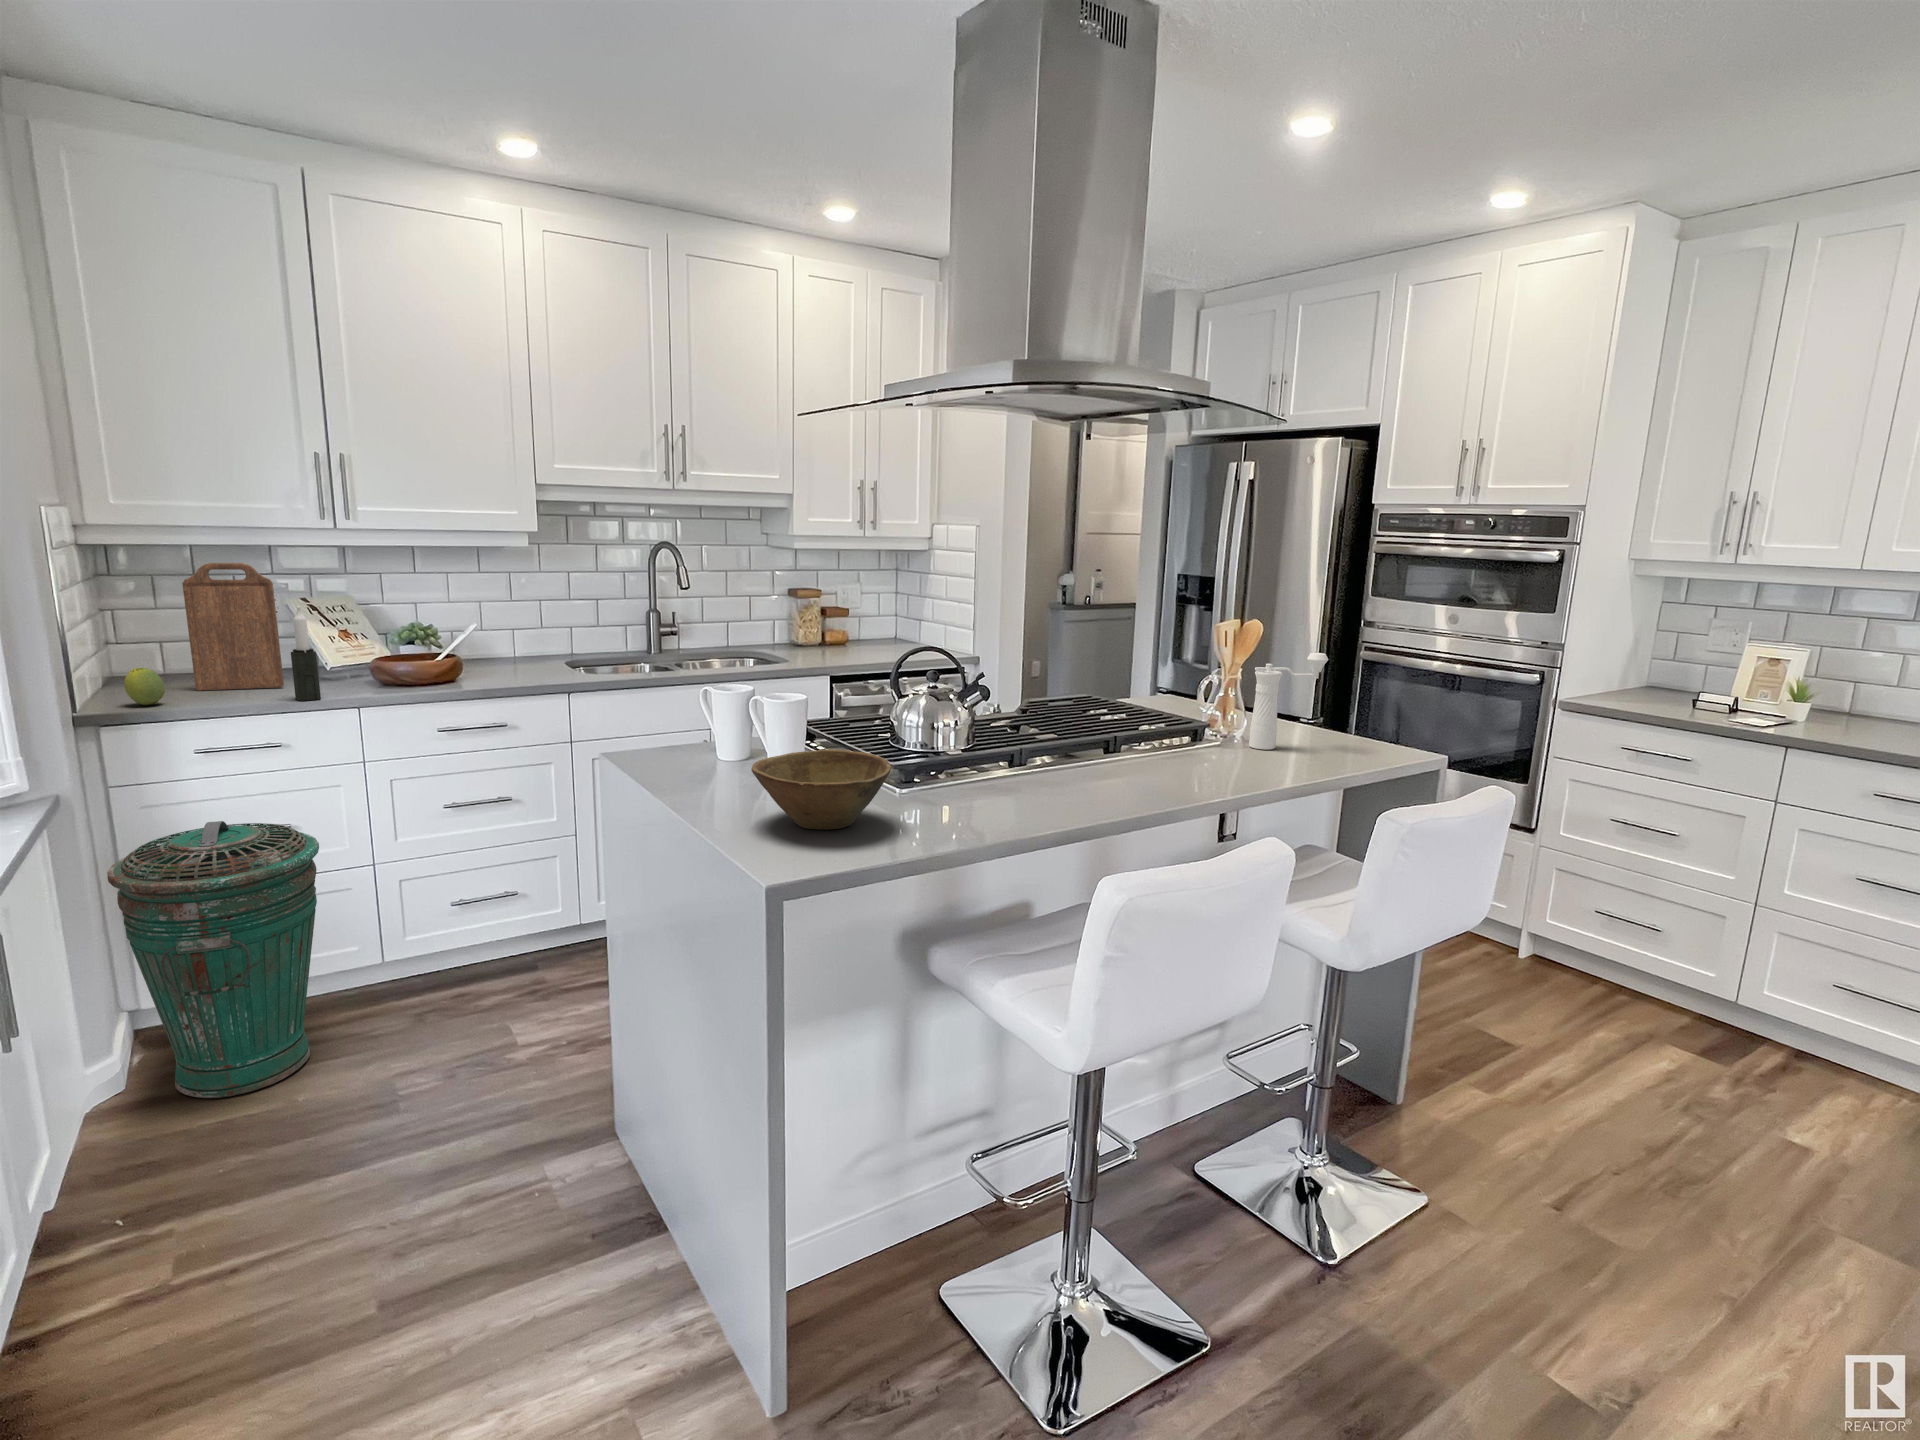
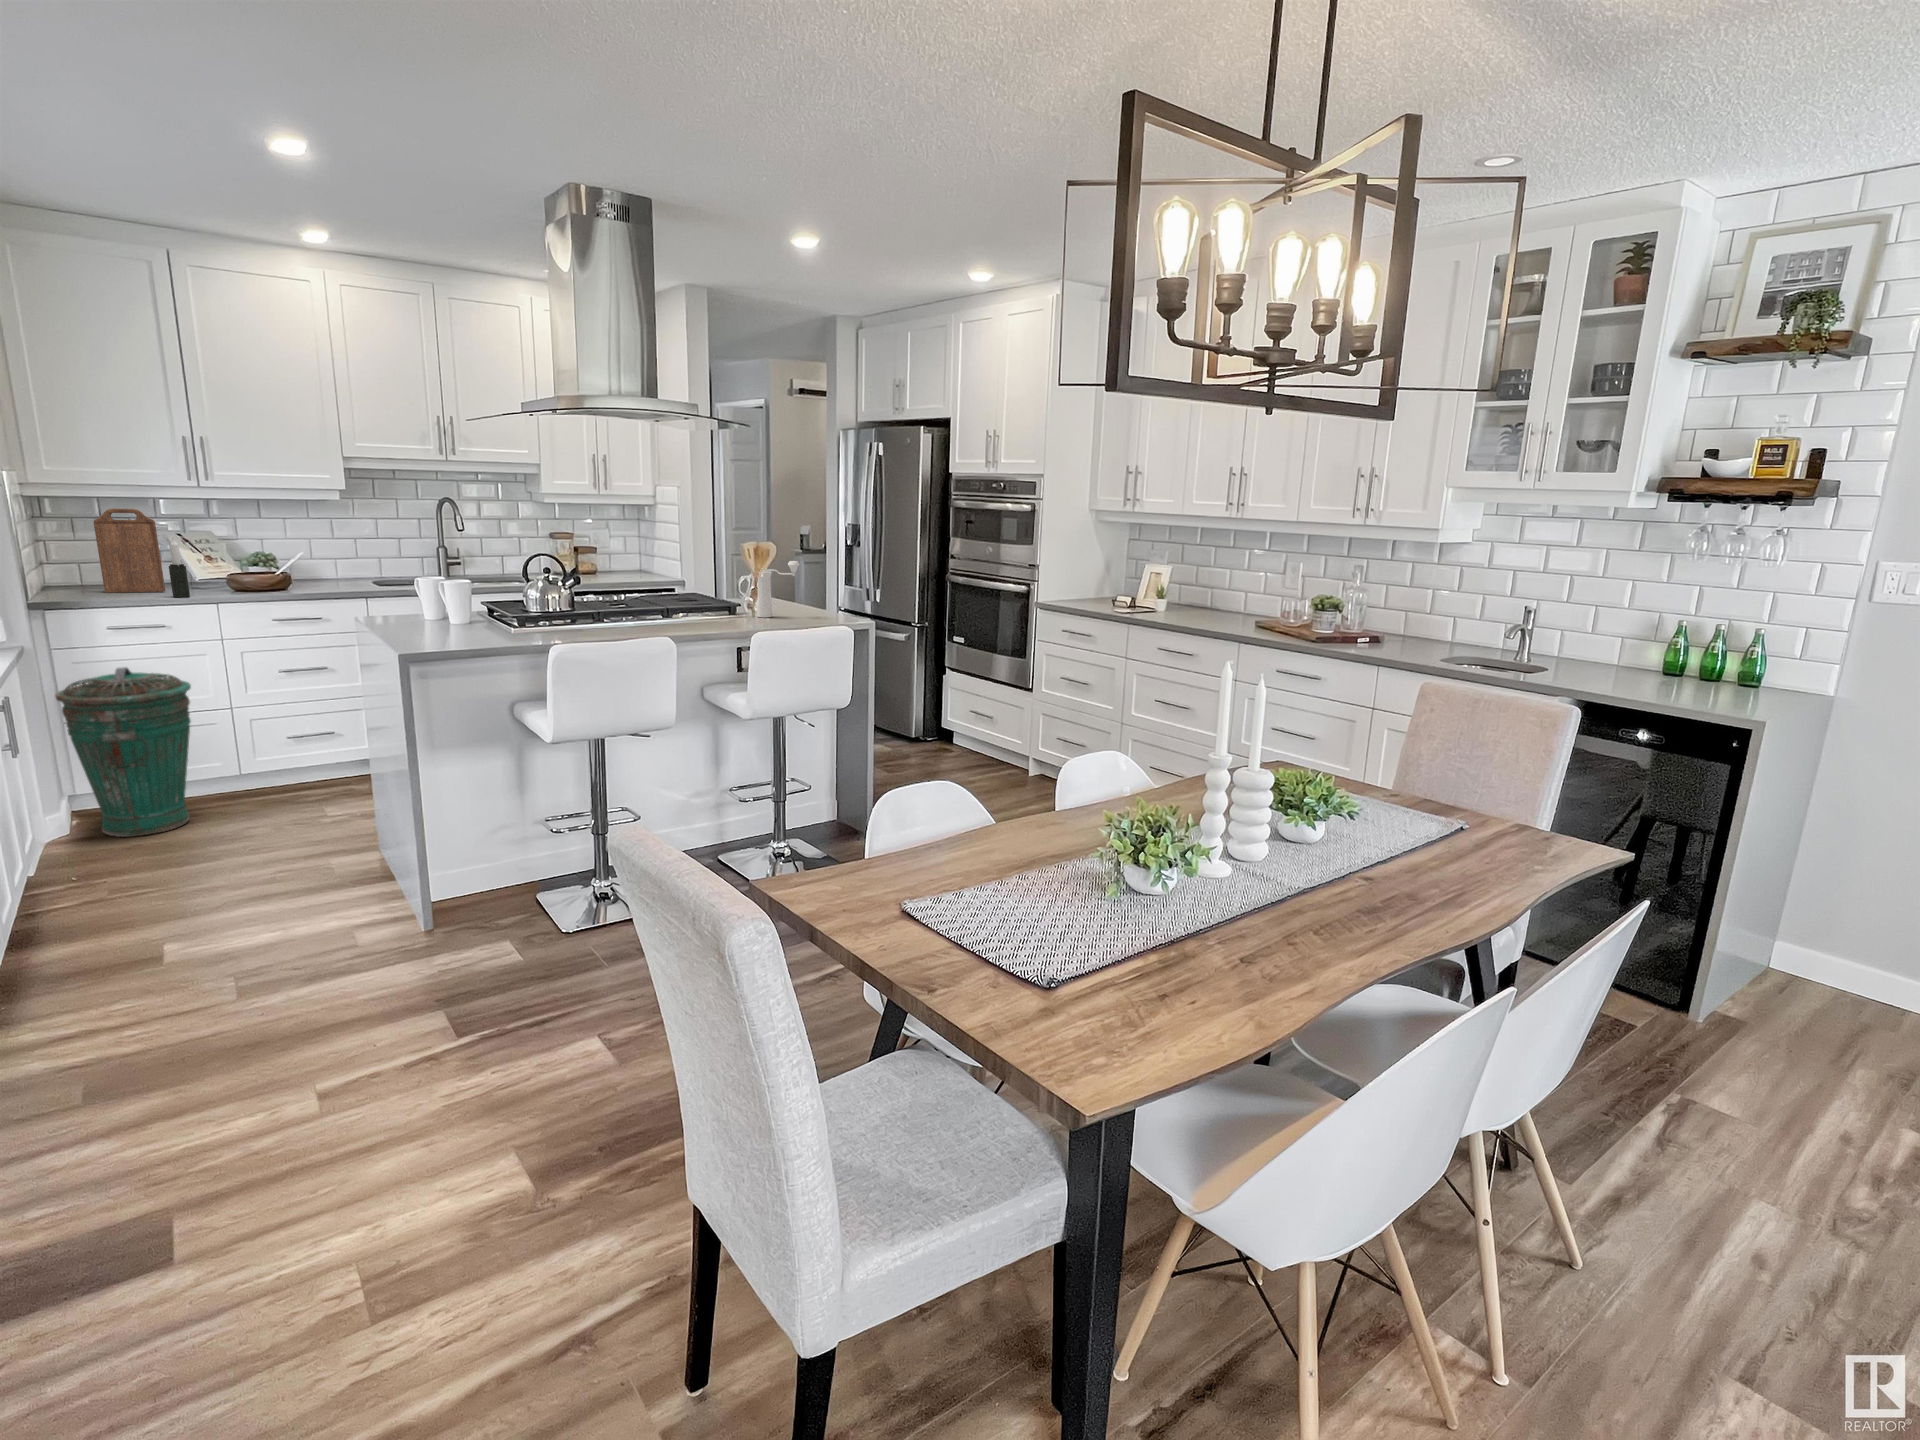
fruit: present [124,668,165,705] -> none [59,574,86,598]
bowl: present [751,750,891,829] -> none [408,601,484,637]

